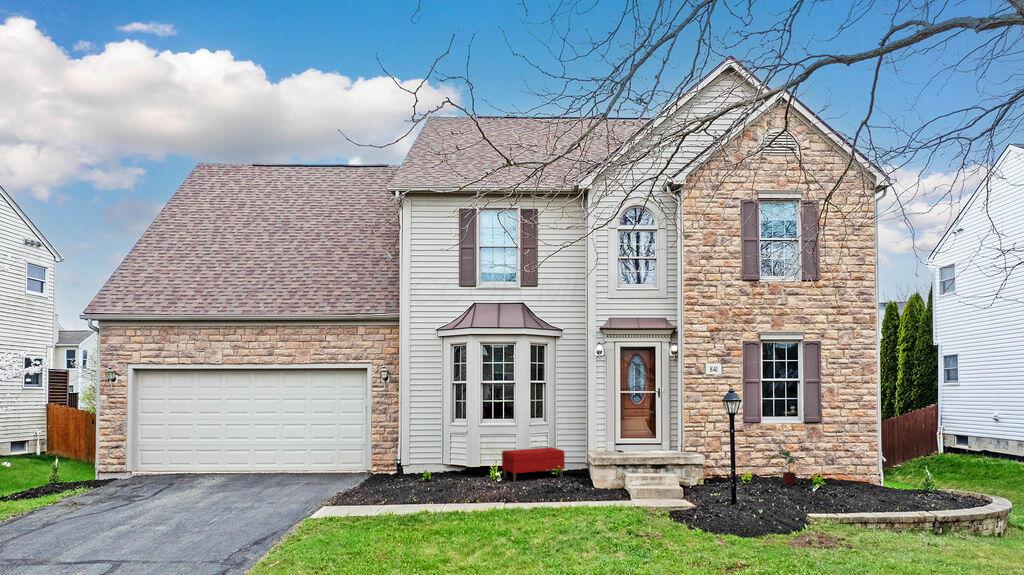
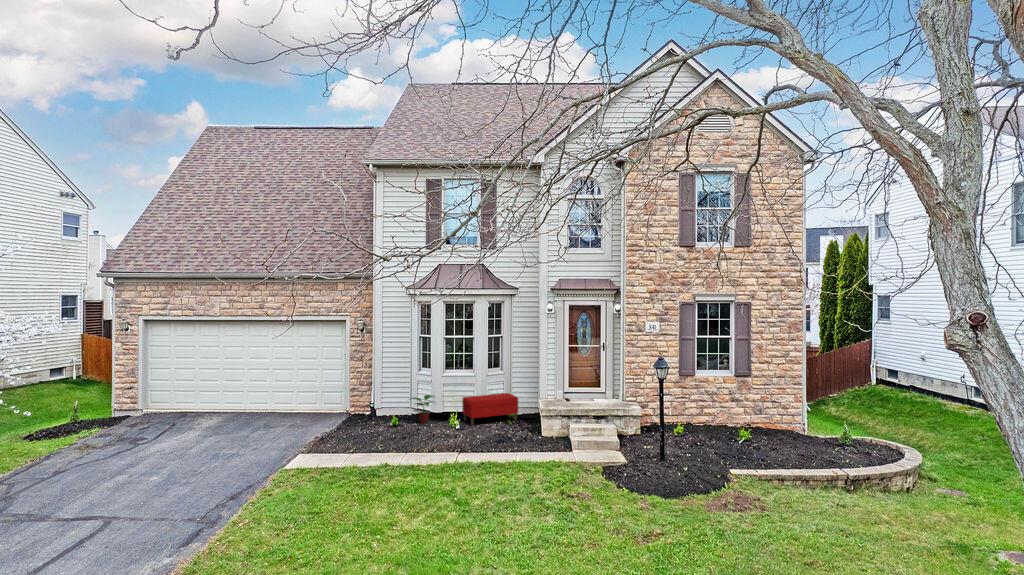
potted plant: present [771,452,806,485] -> present [411,395,434,424]

